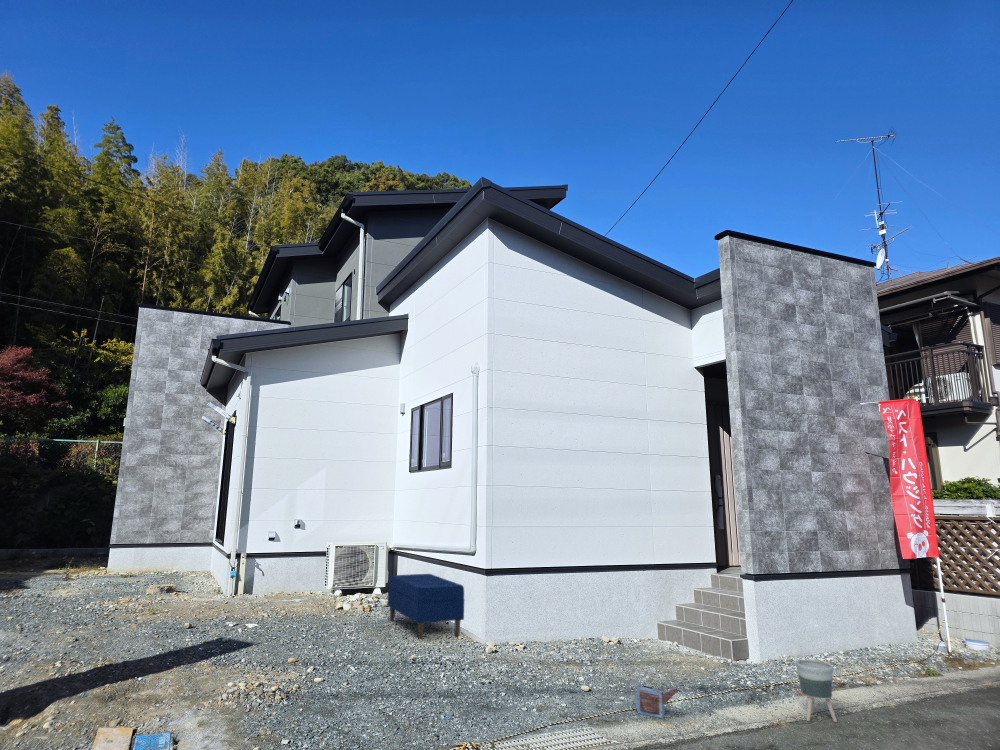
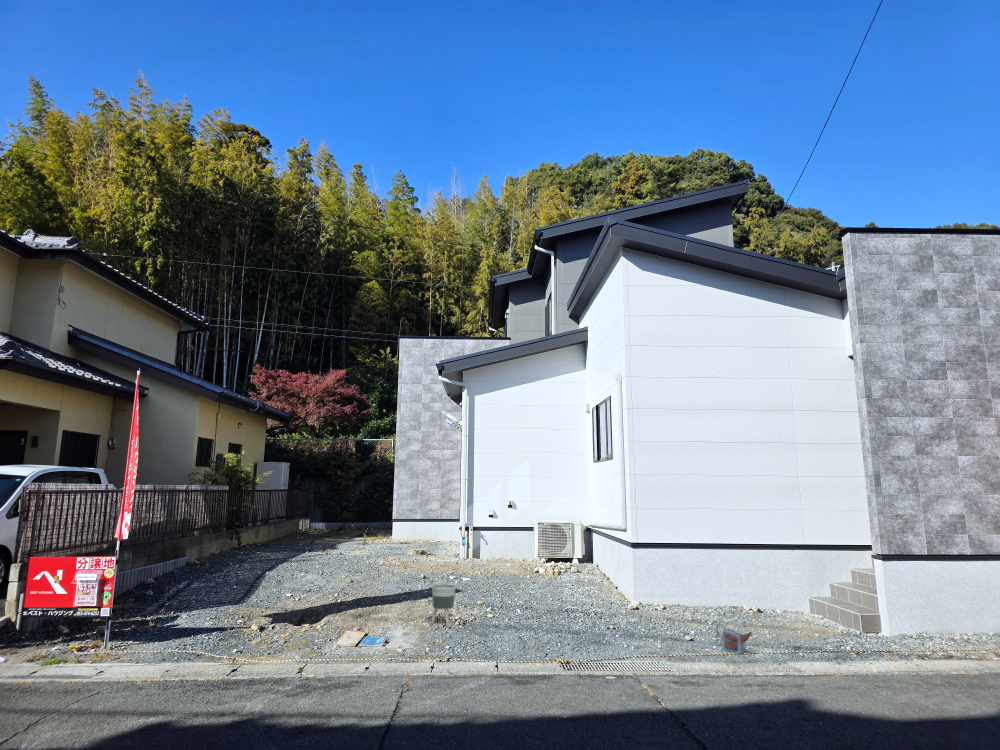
bench: present [387,574,464,639] -> none [573,546,626,595]
planter: present [796,660,837,722] -> present [431,584,456,627]

